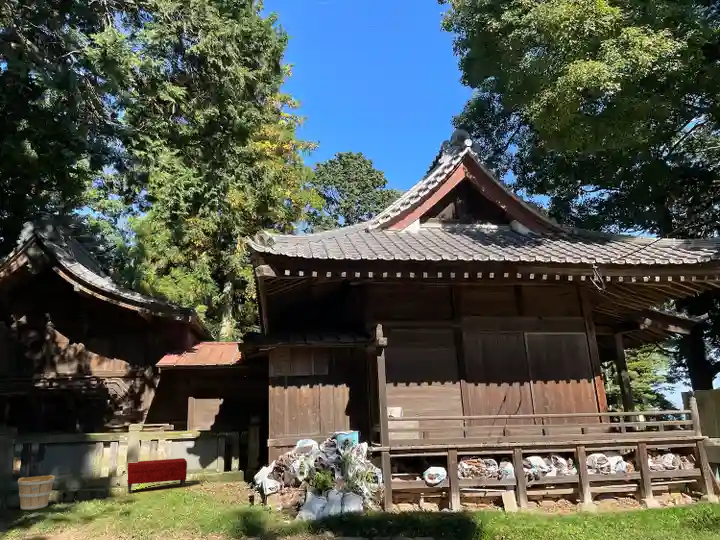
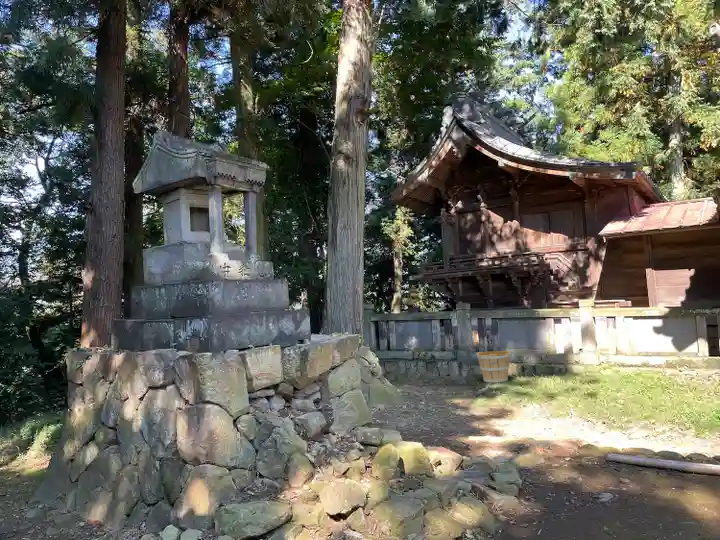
bench: present [127,458,187,493] -> none [584,337,659,373]

